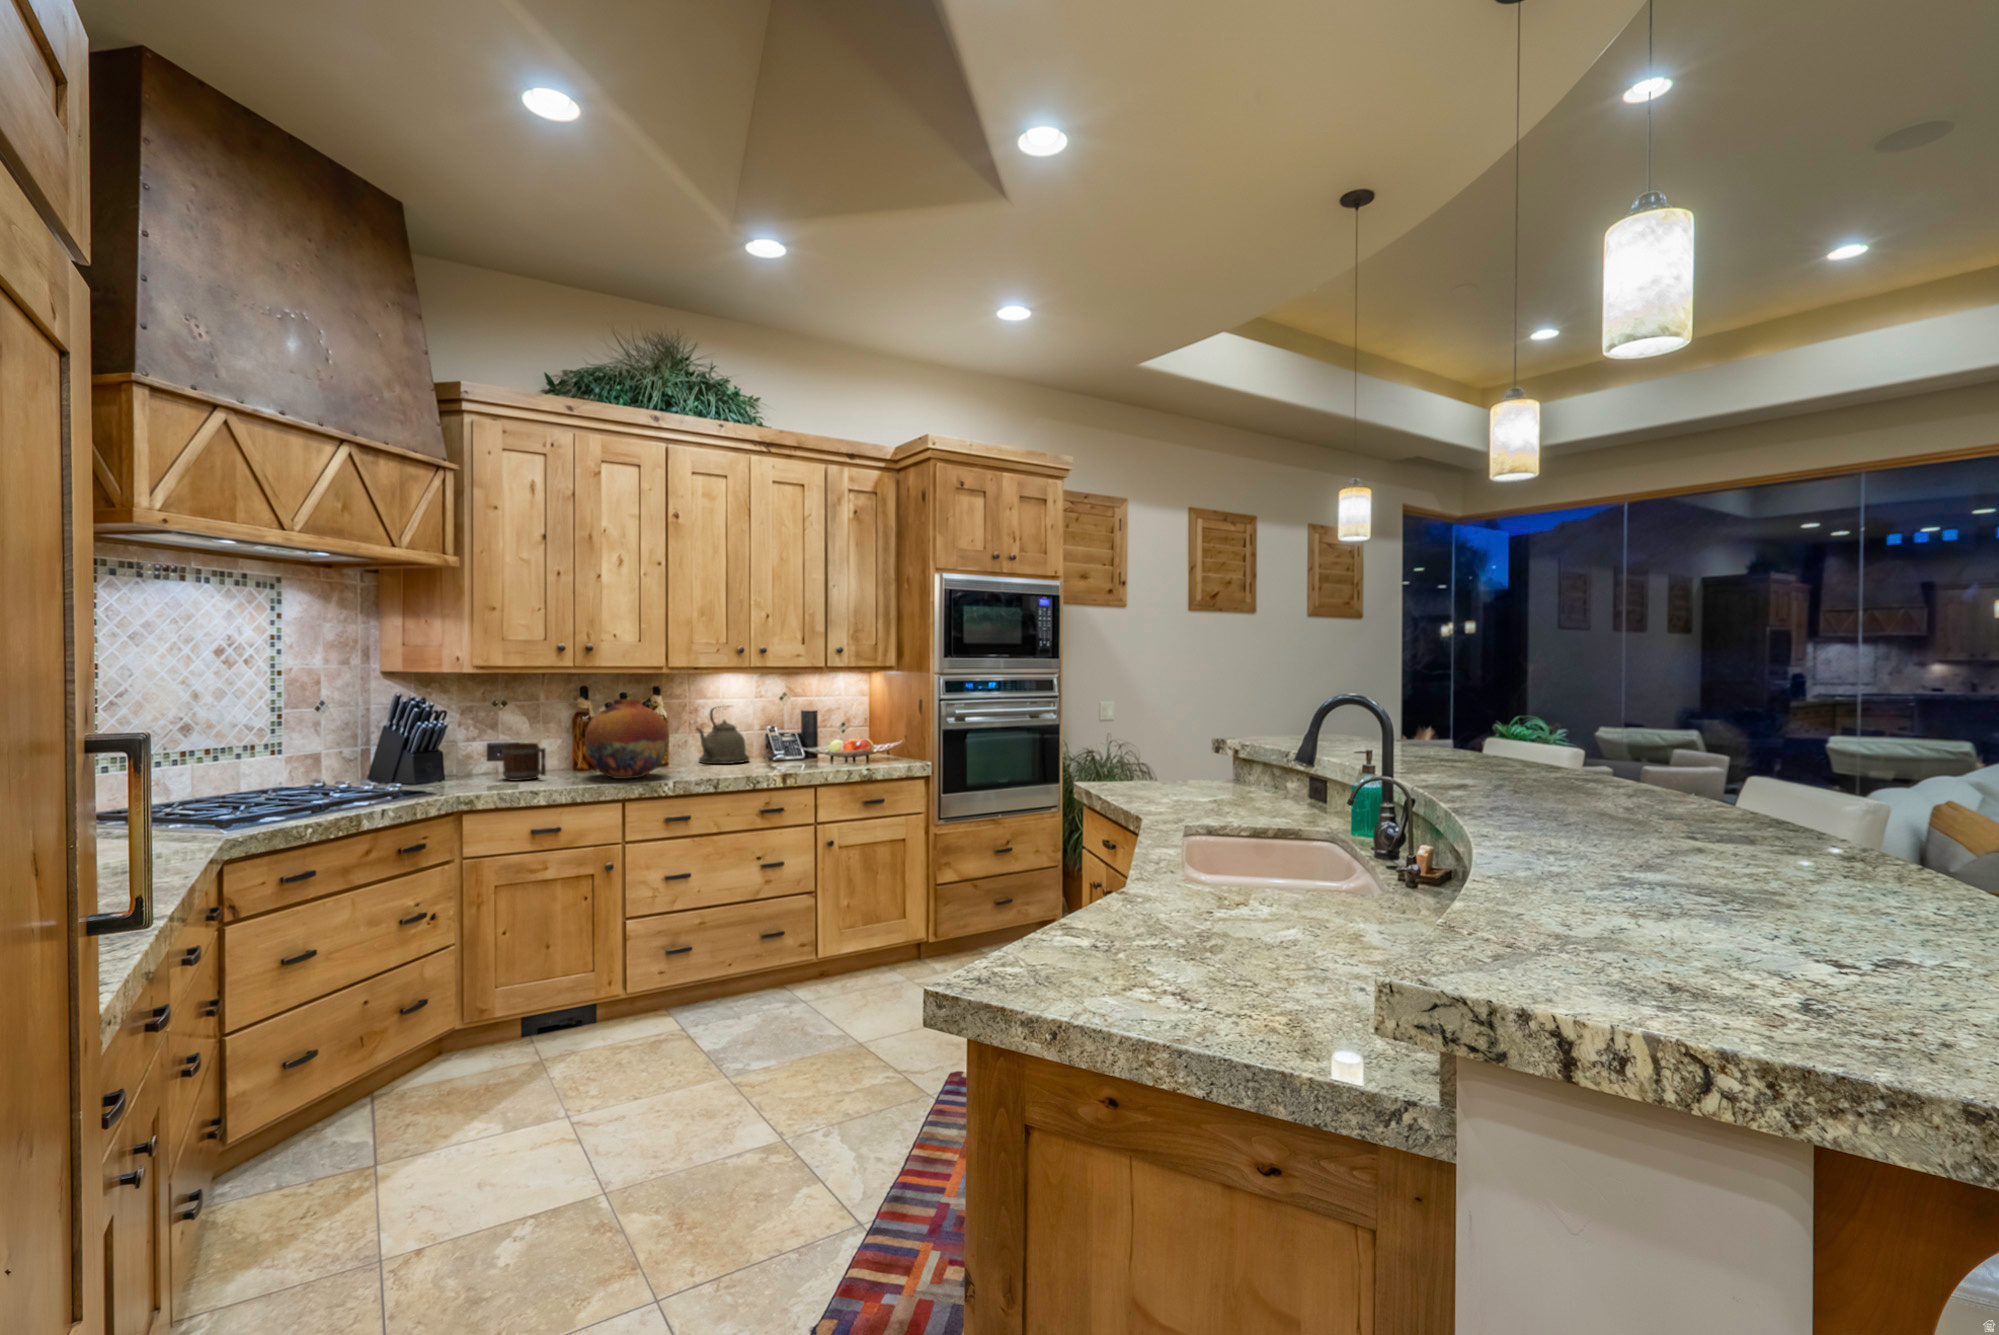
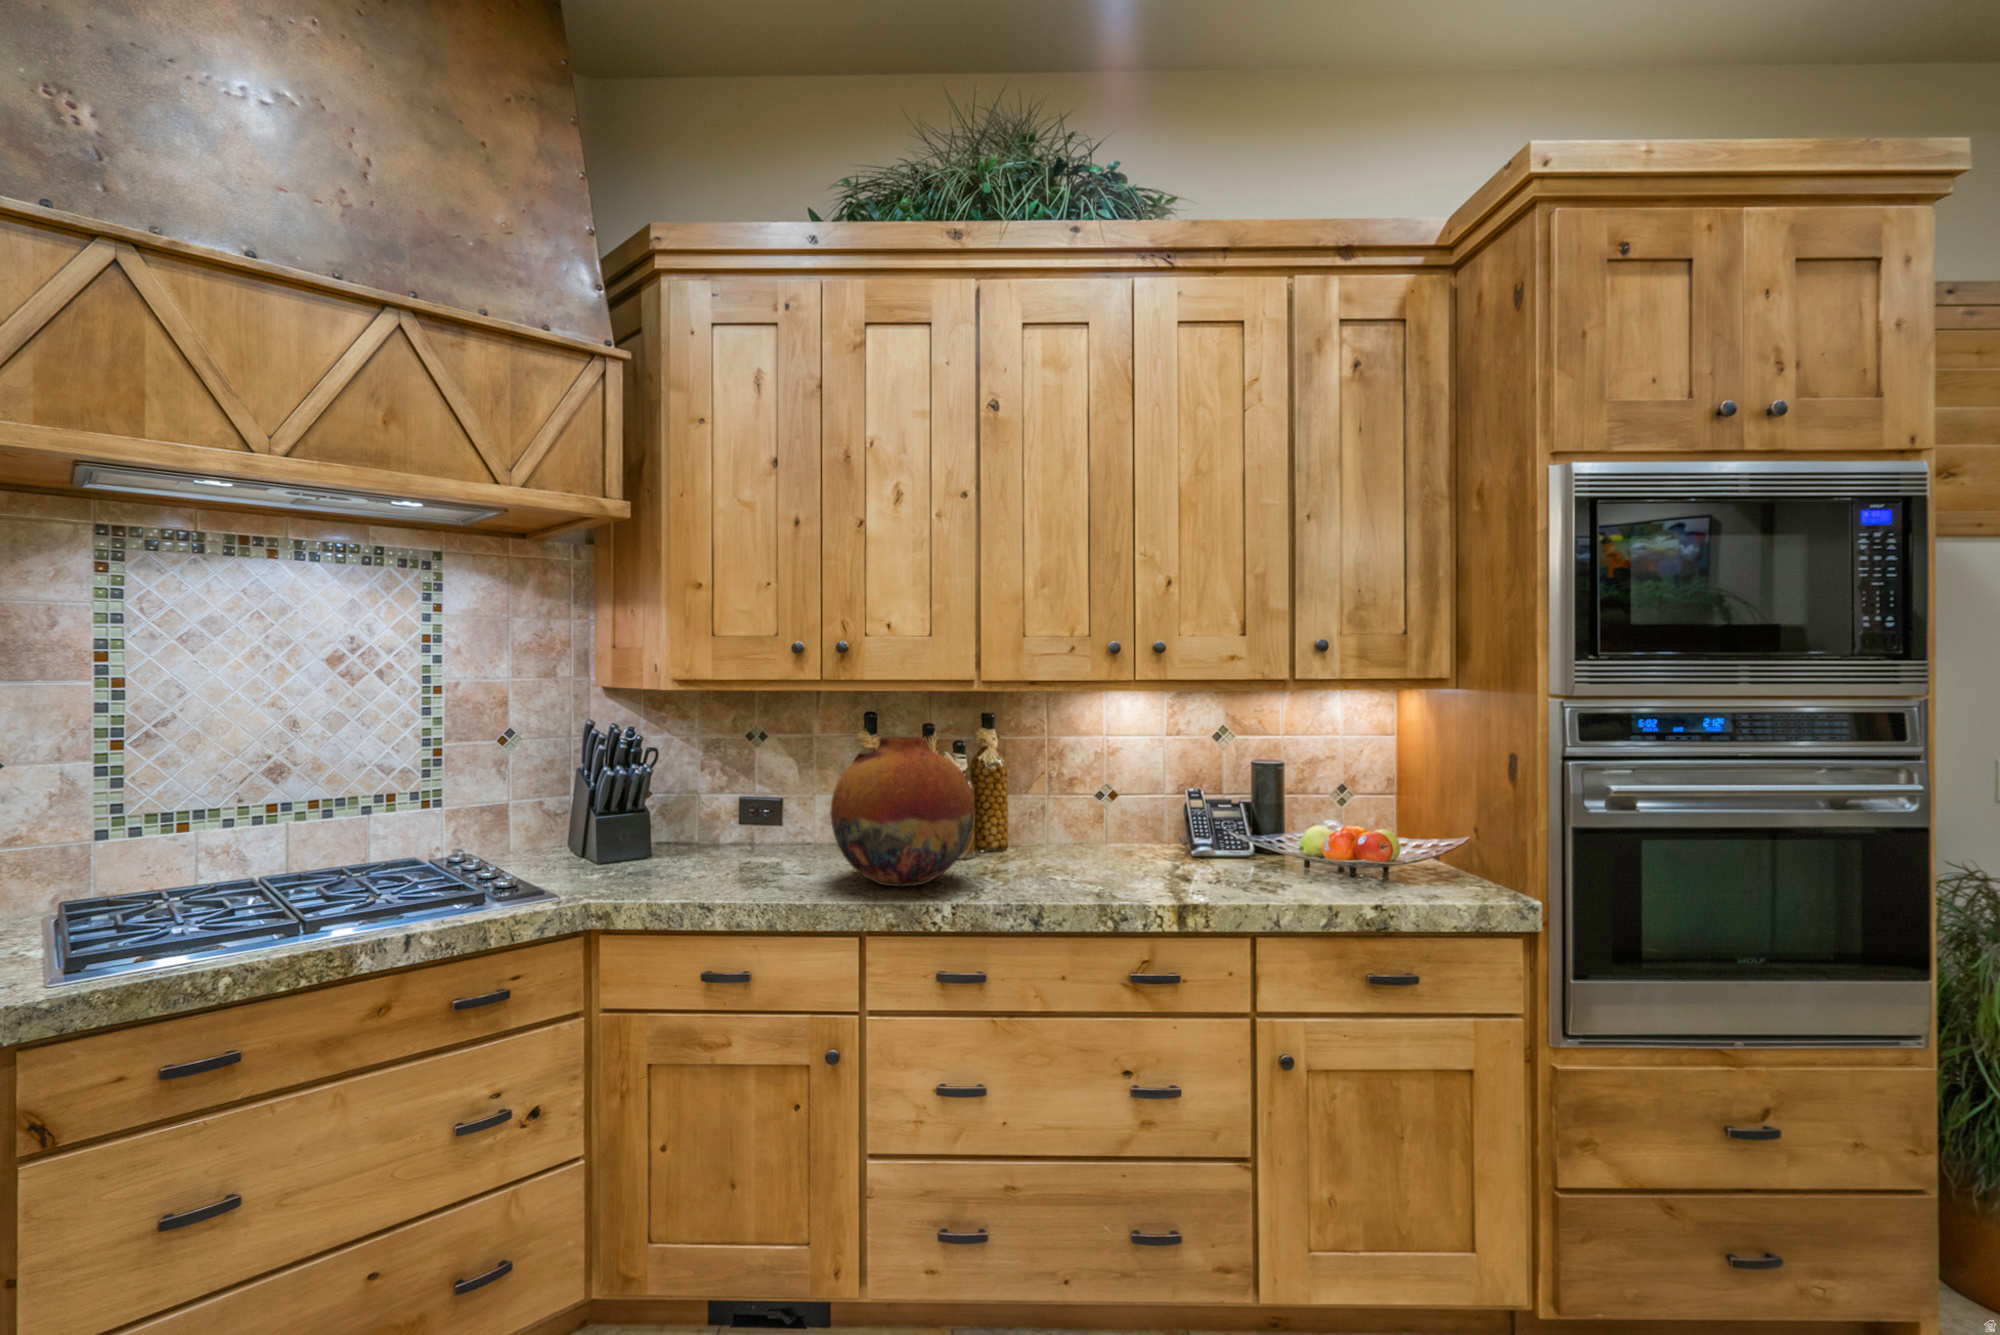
kettle: present [696,708,749,764] -> none [1049,752,1151,860]
mug: present [503,743,546,781] -> none [714,807,772,874]

